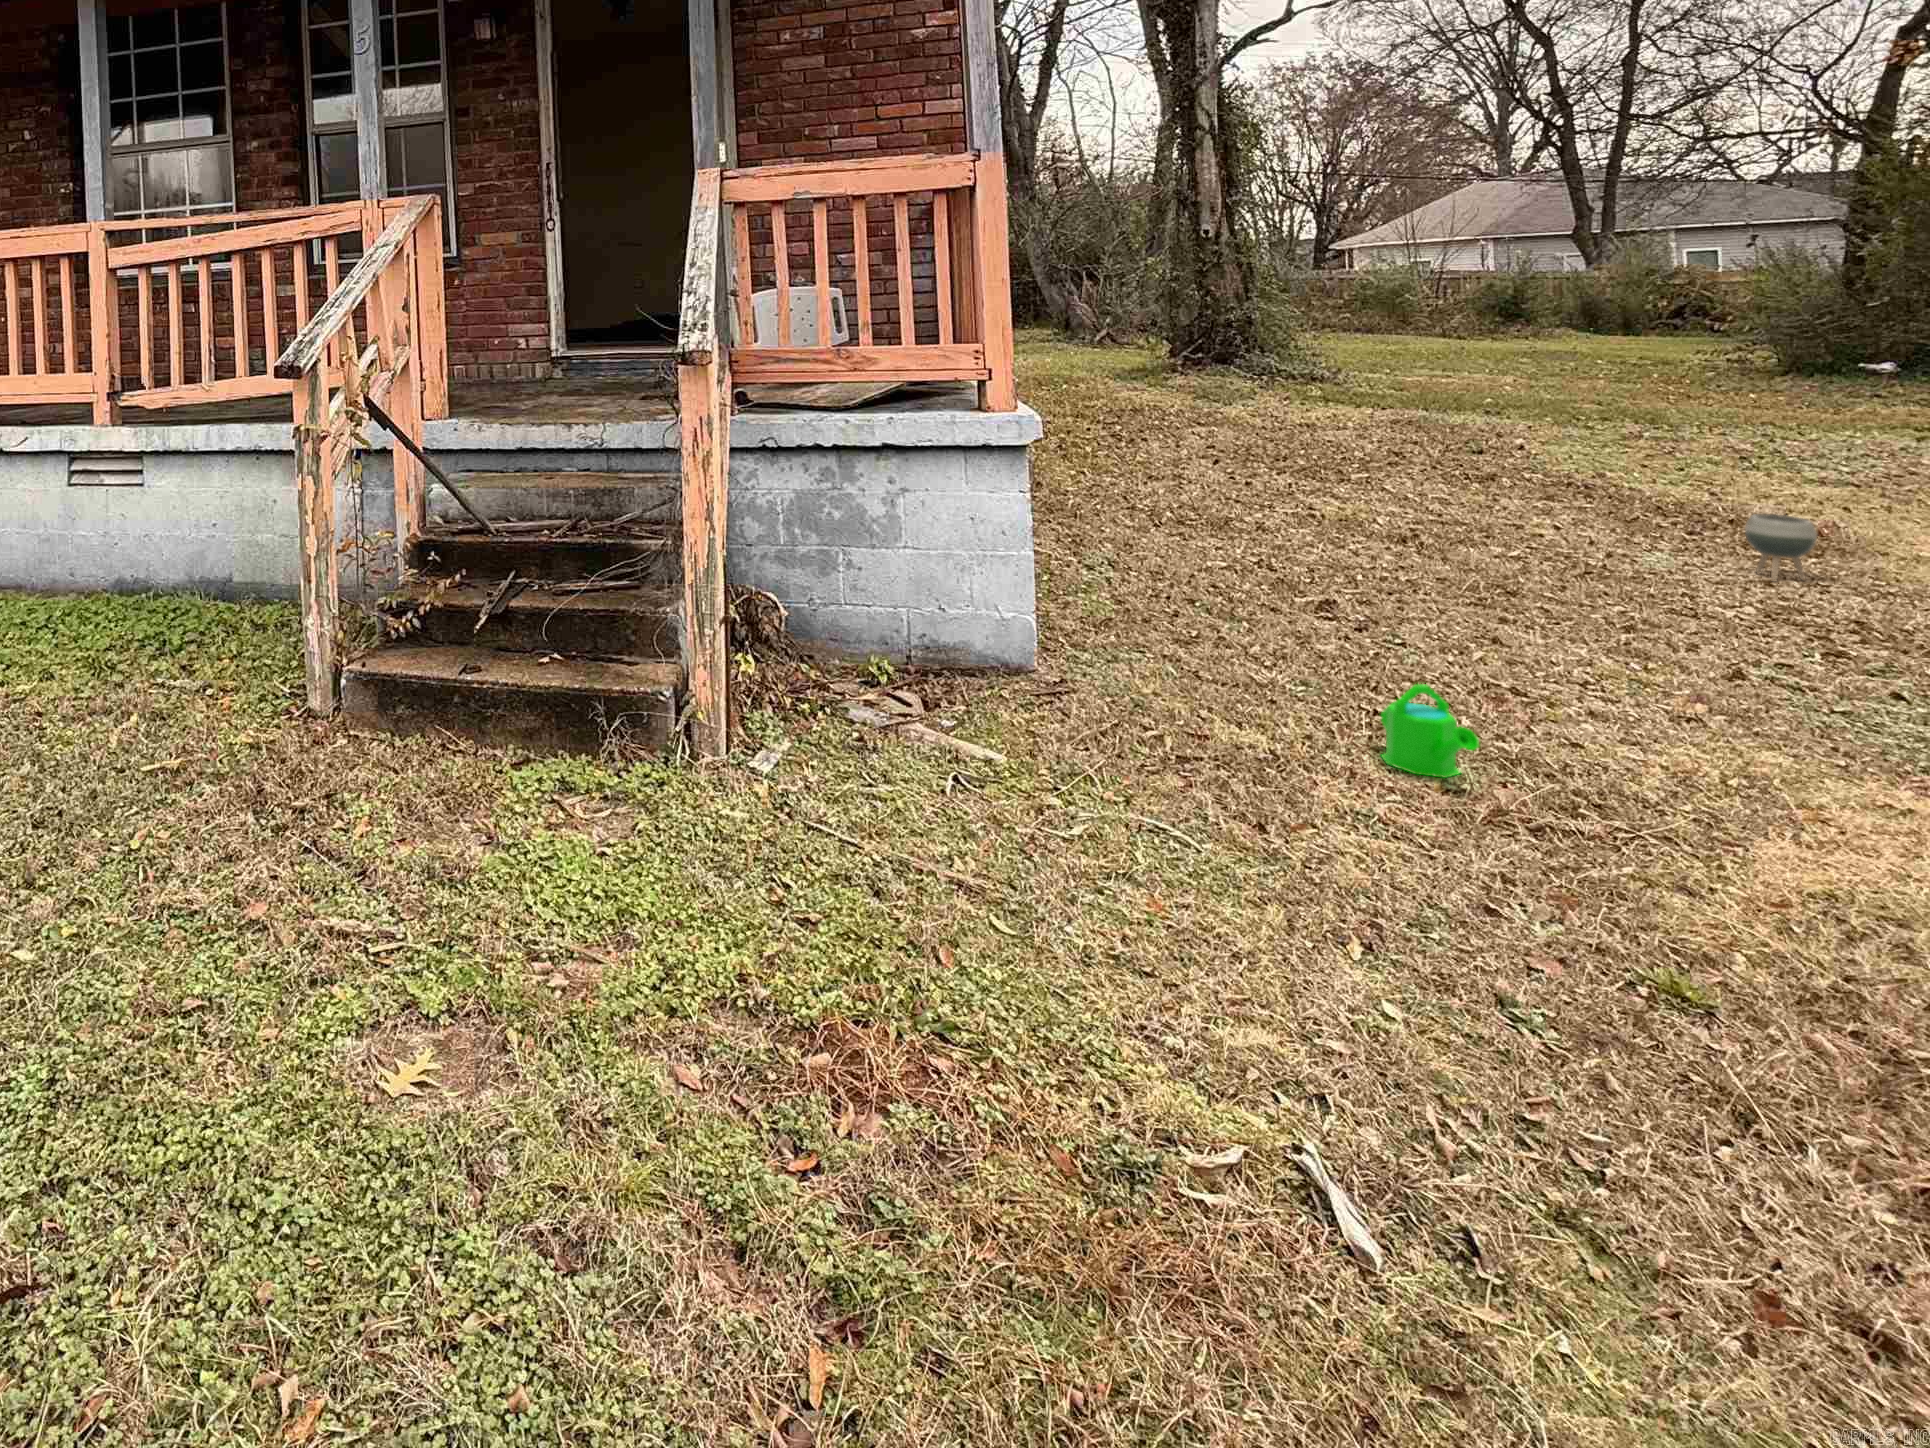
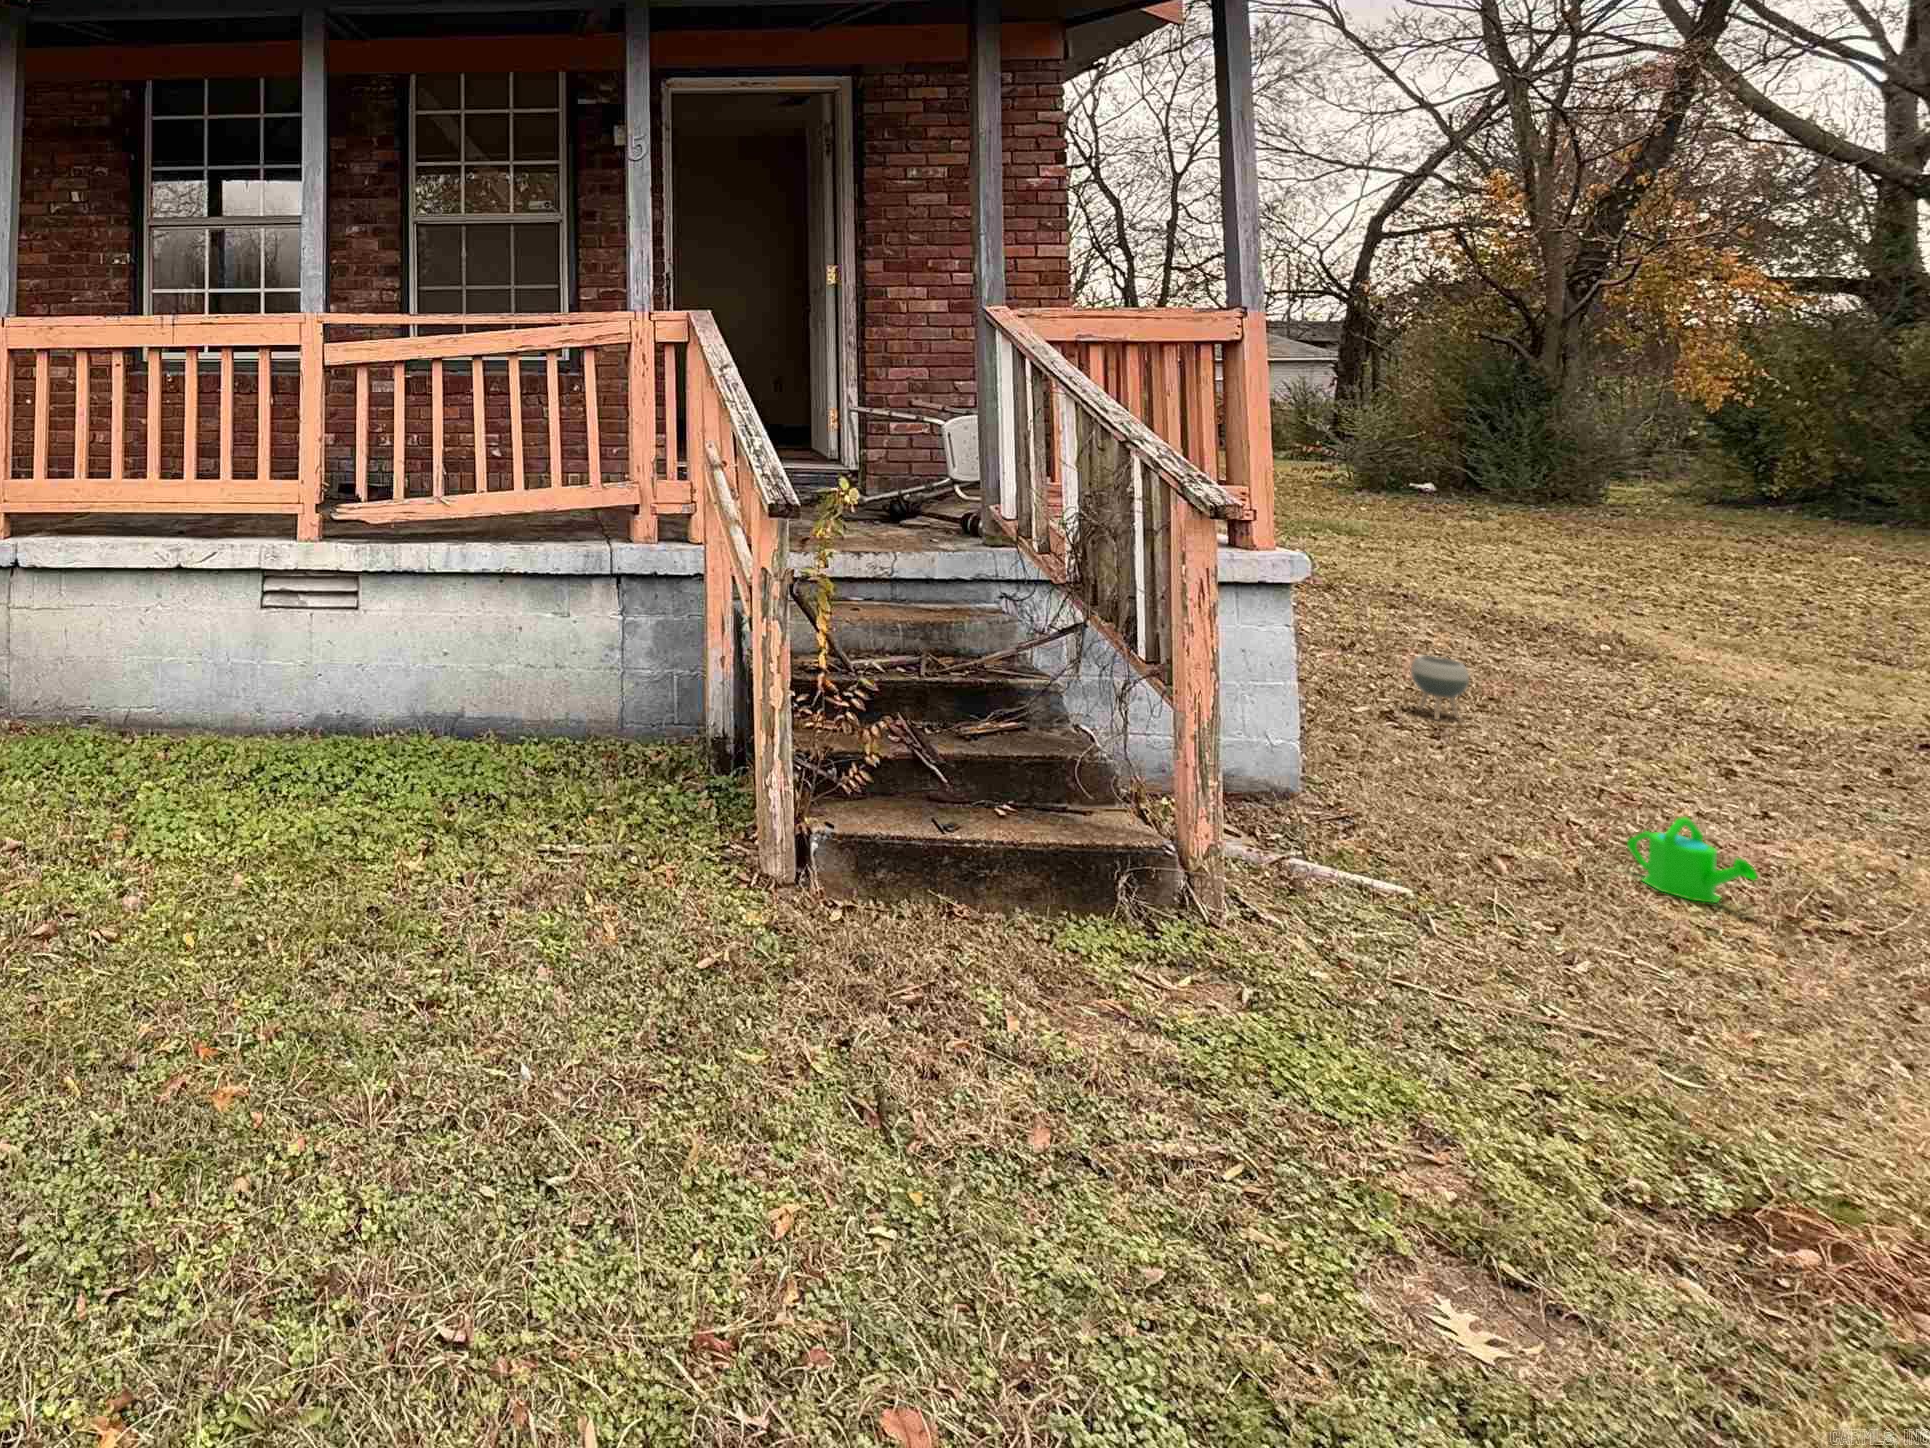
planter: present [1745,514,1817,581] -> present [1411,655,1469,720]

